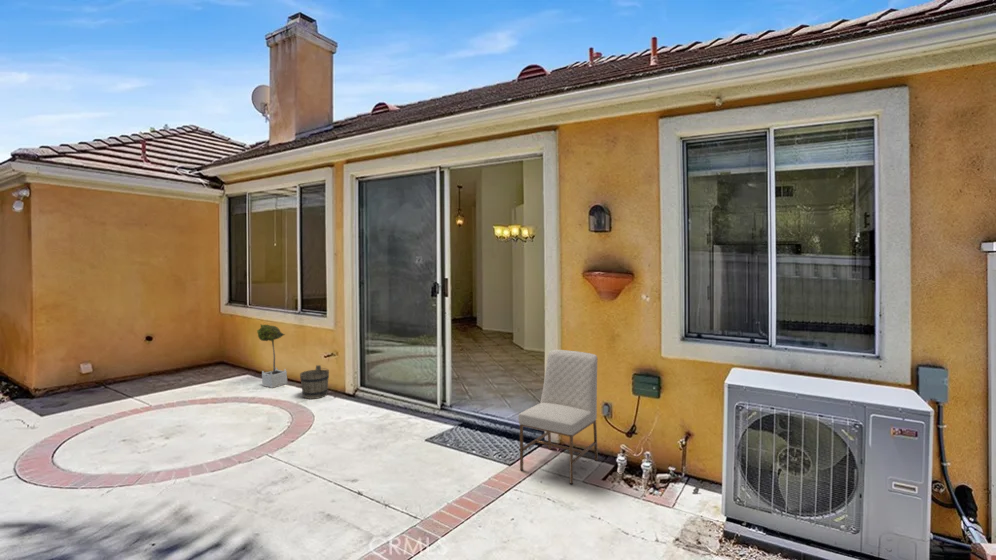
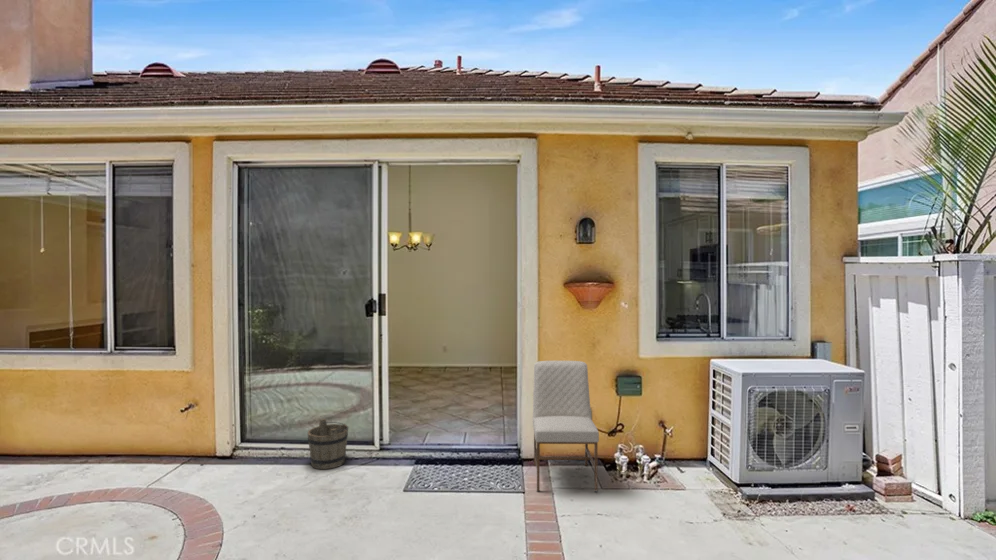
potted tree: present [257,325,287,388] -> none [28,372,86,470]
bucket: present [300,365,329,399] -> present [308,419,348,469]

